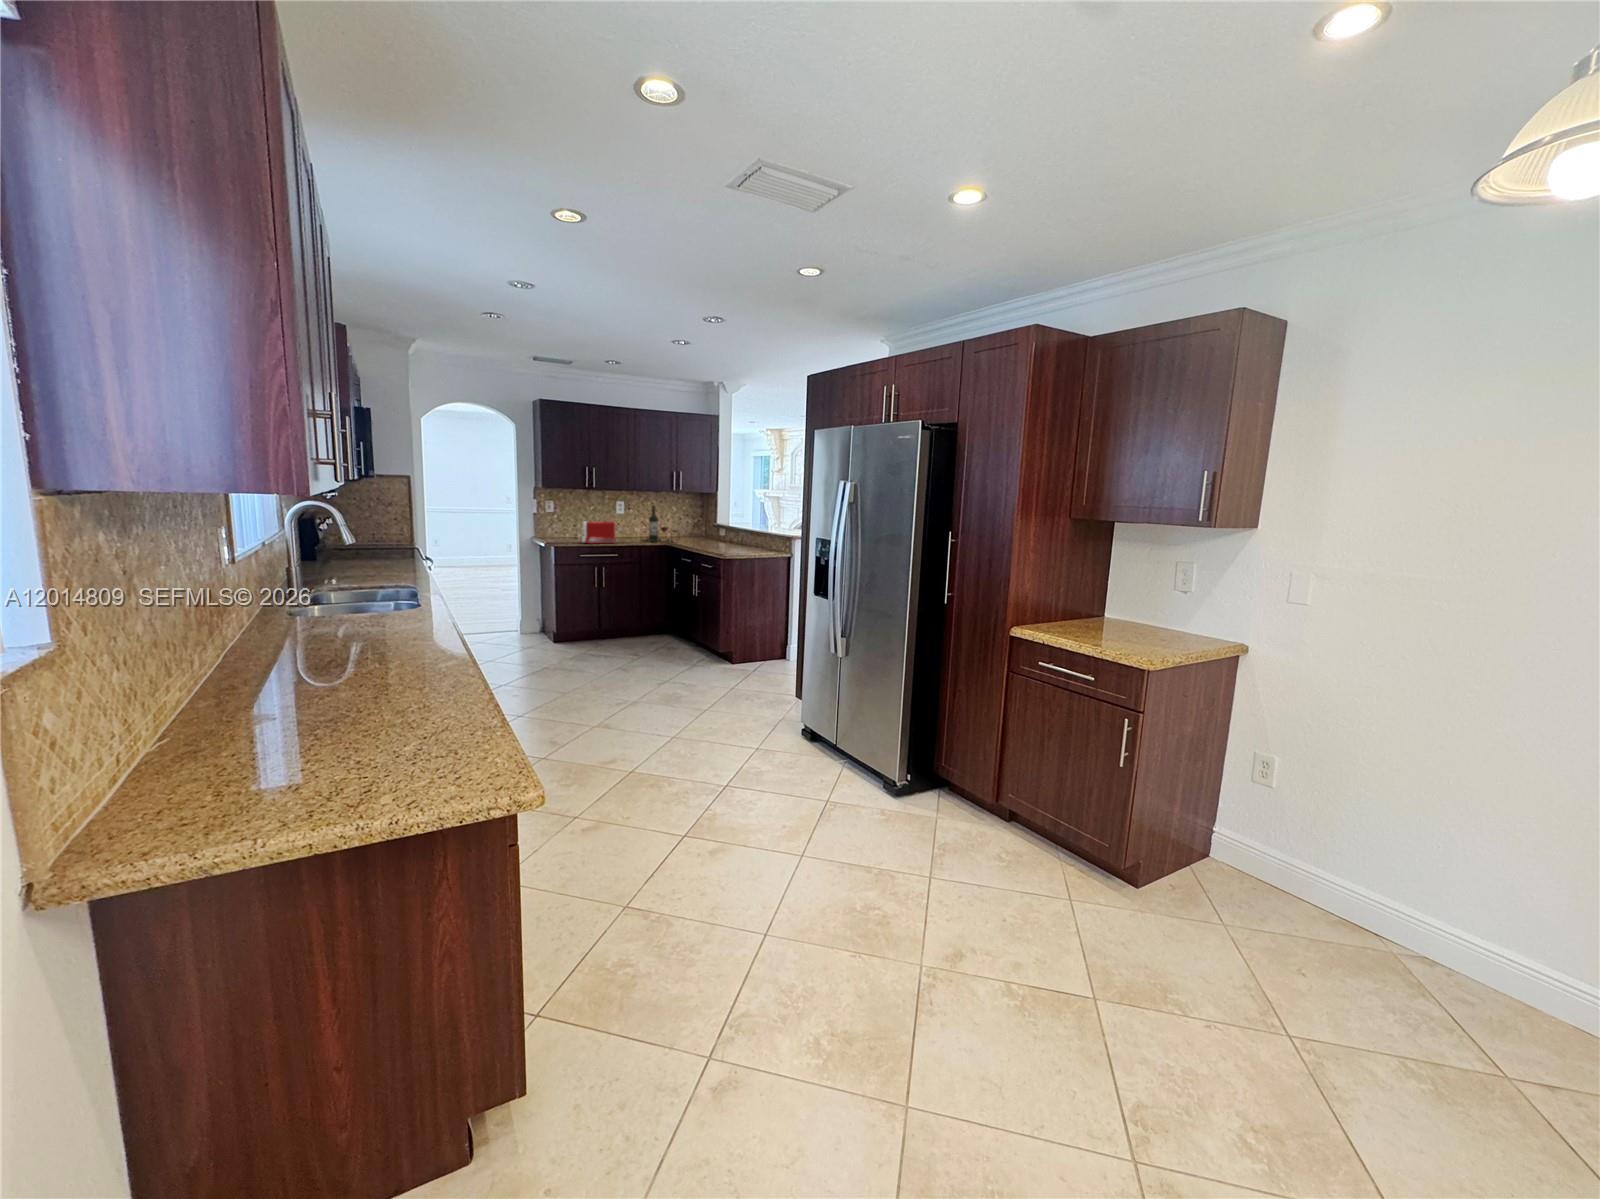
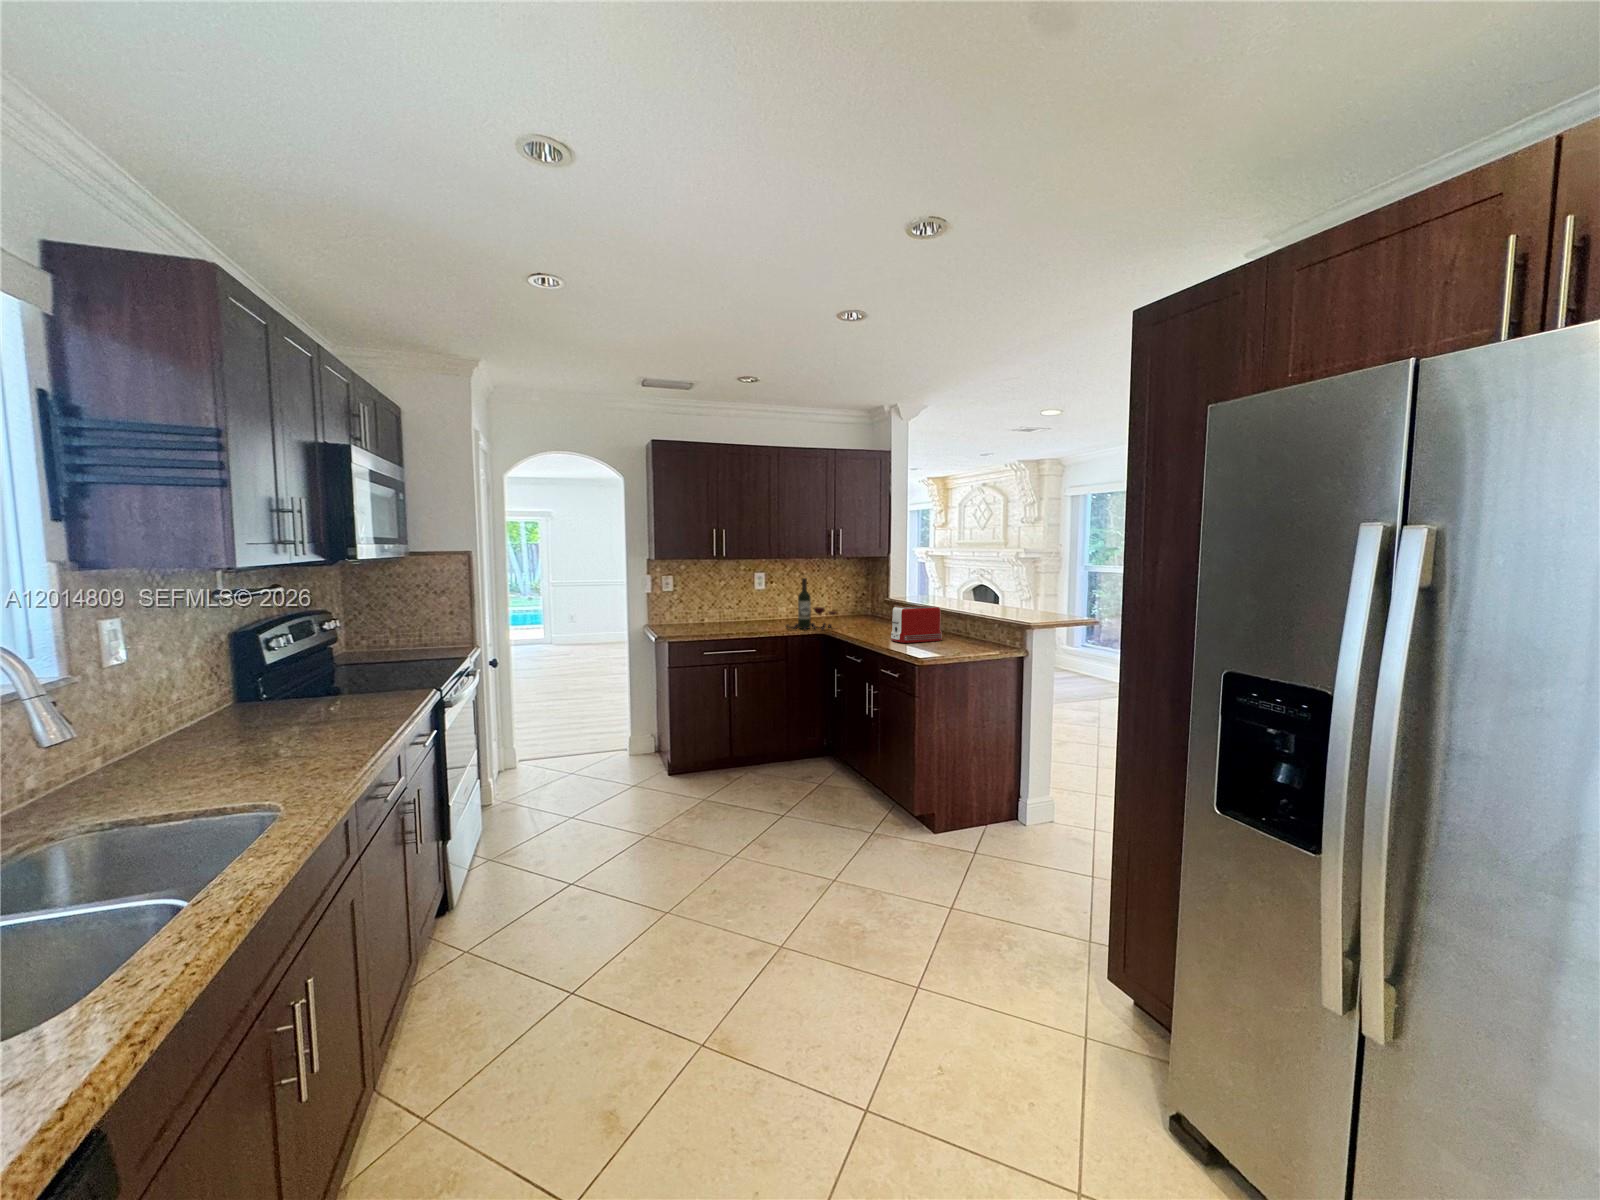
toaster: present [582,521,616,544] -> present [891,606,942,643]

